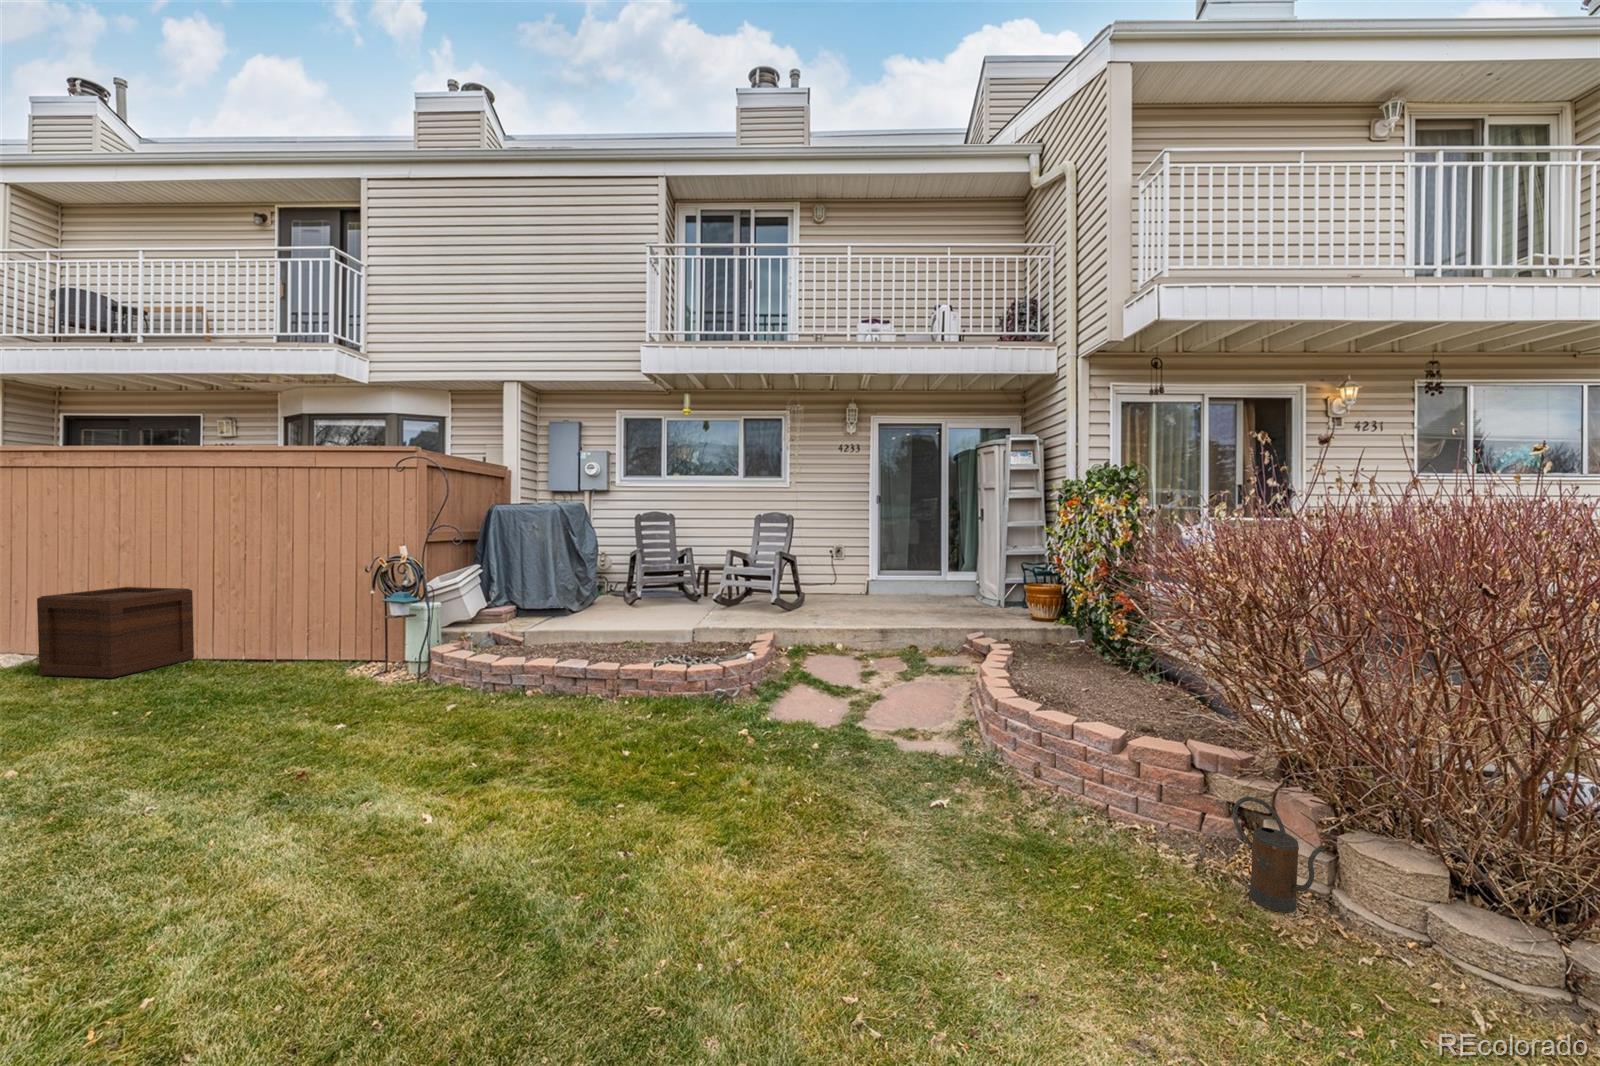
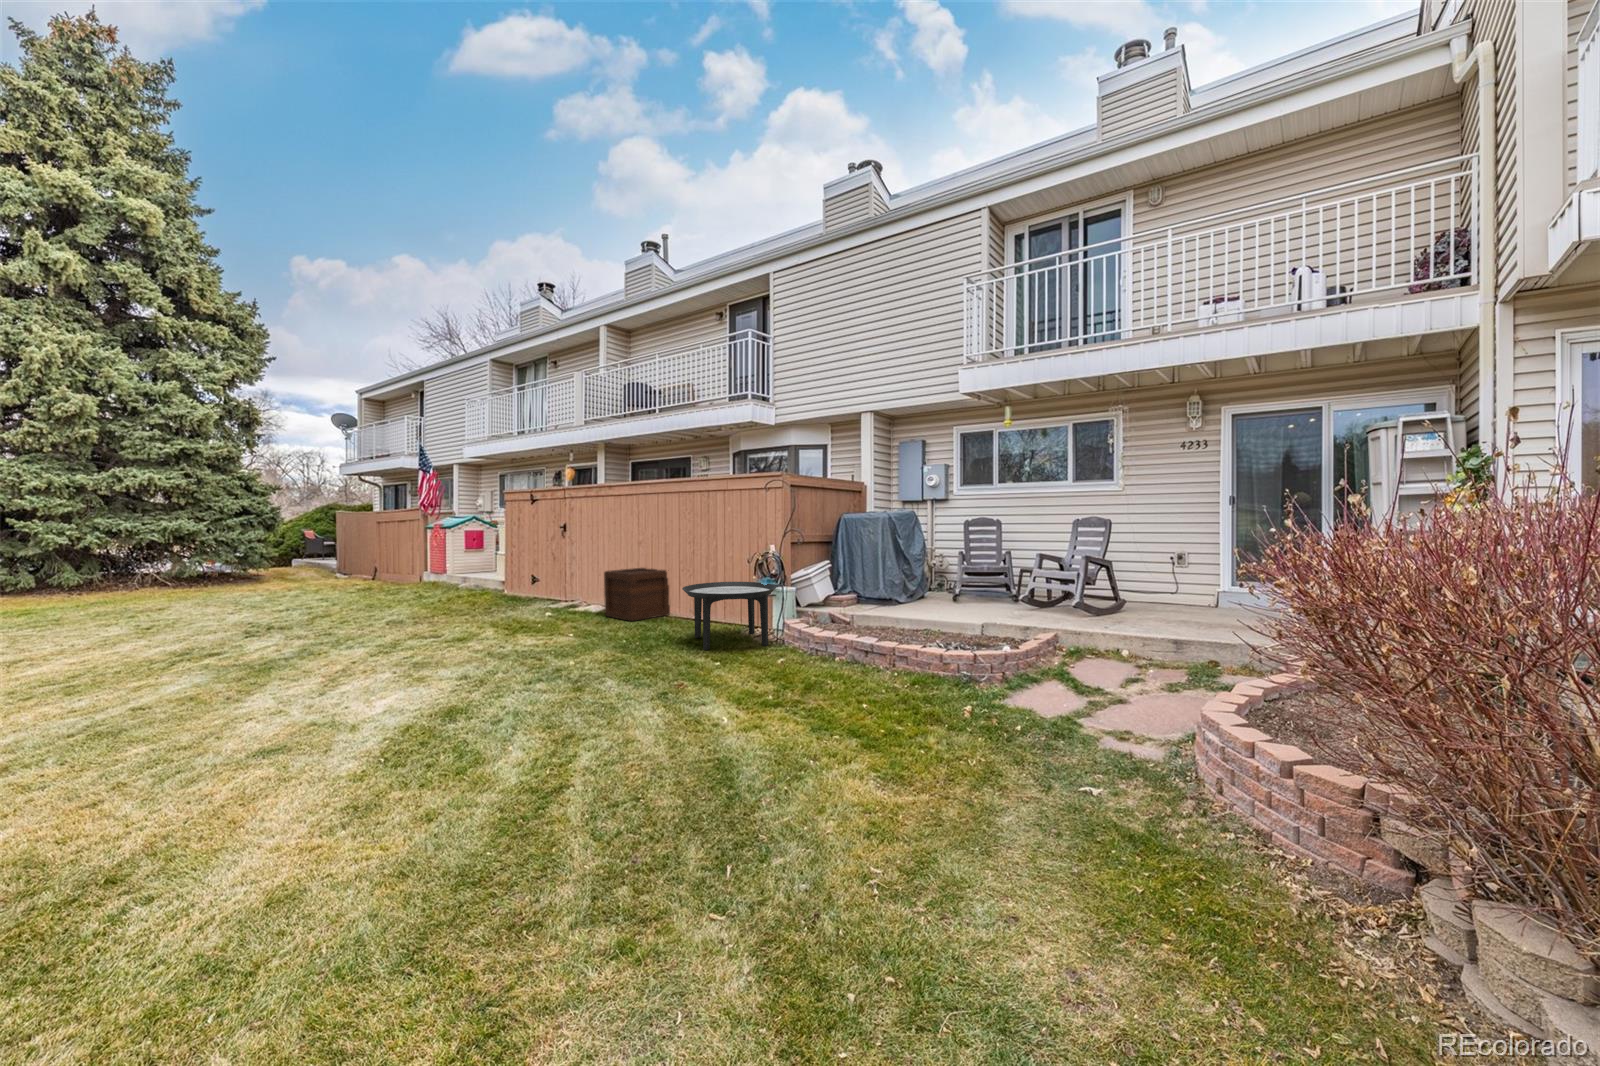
round table: none [248,599,420,708] -> present [682,582,777,650]
watering can: present [1233,797,1326,913] -> none [1385,849,1459,988]

